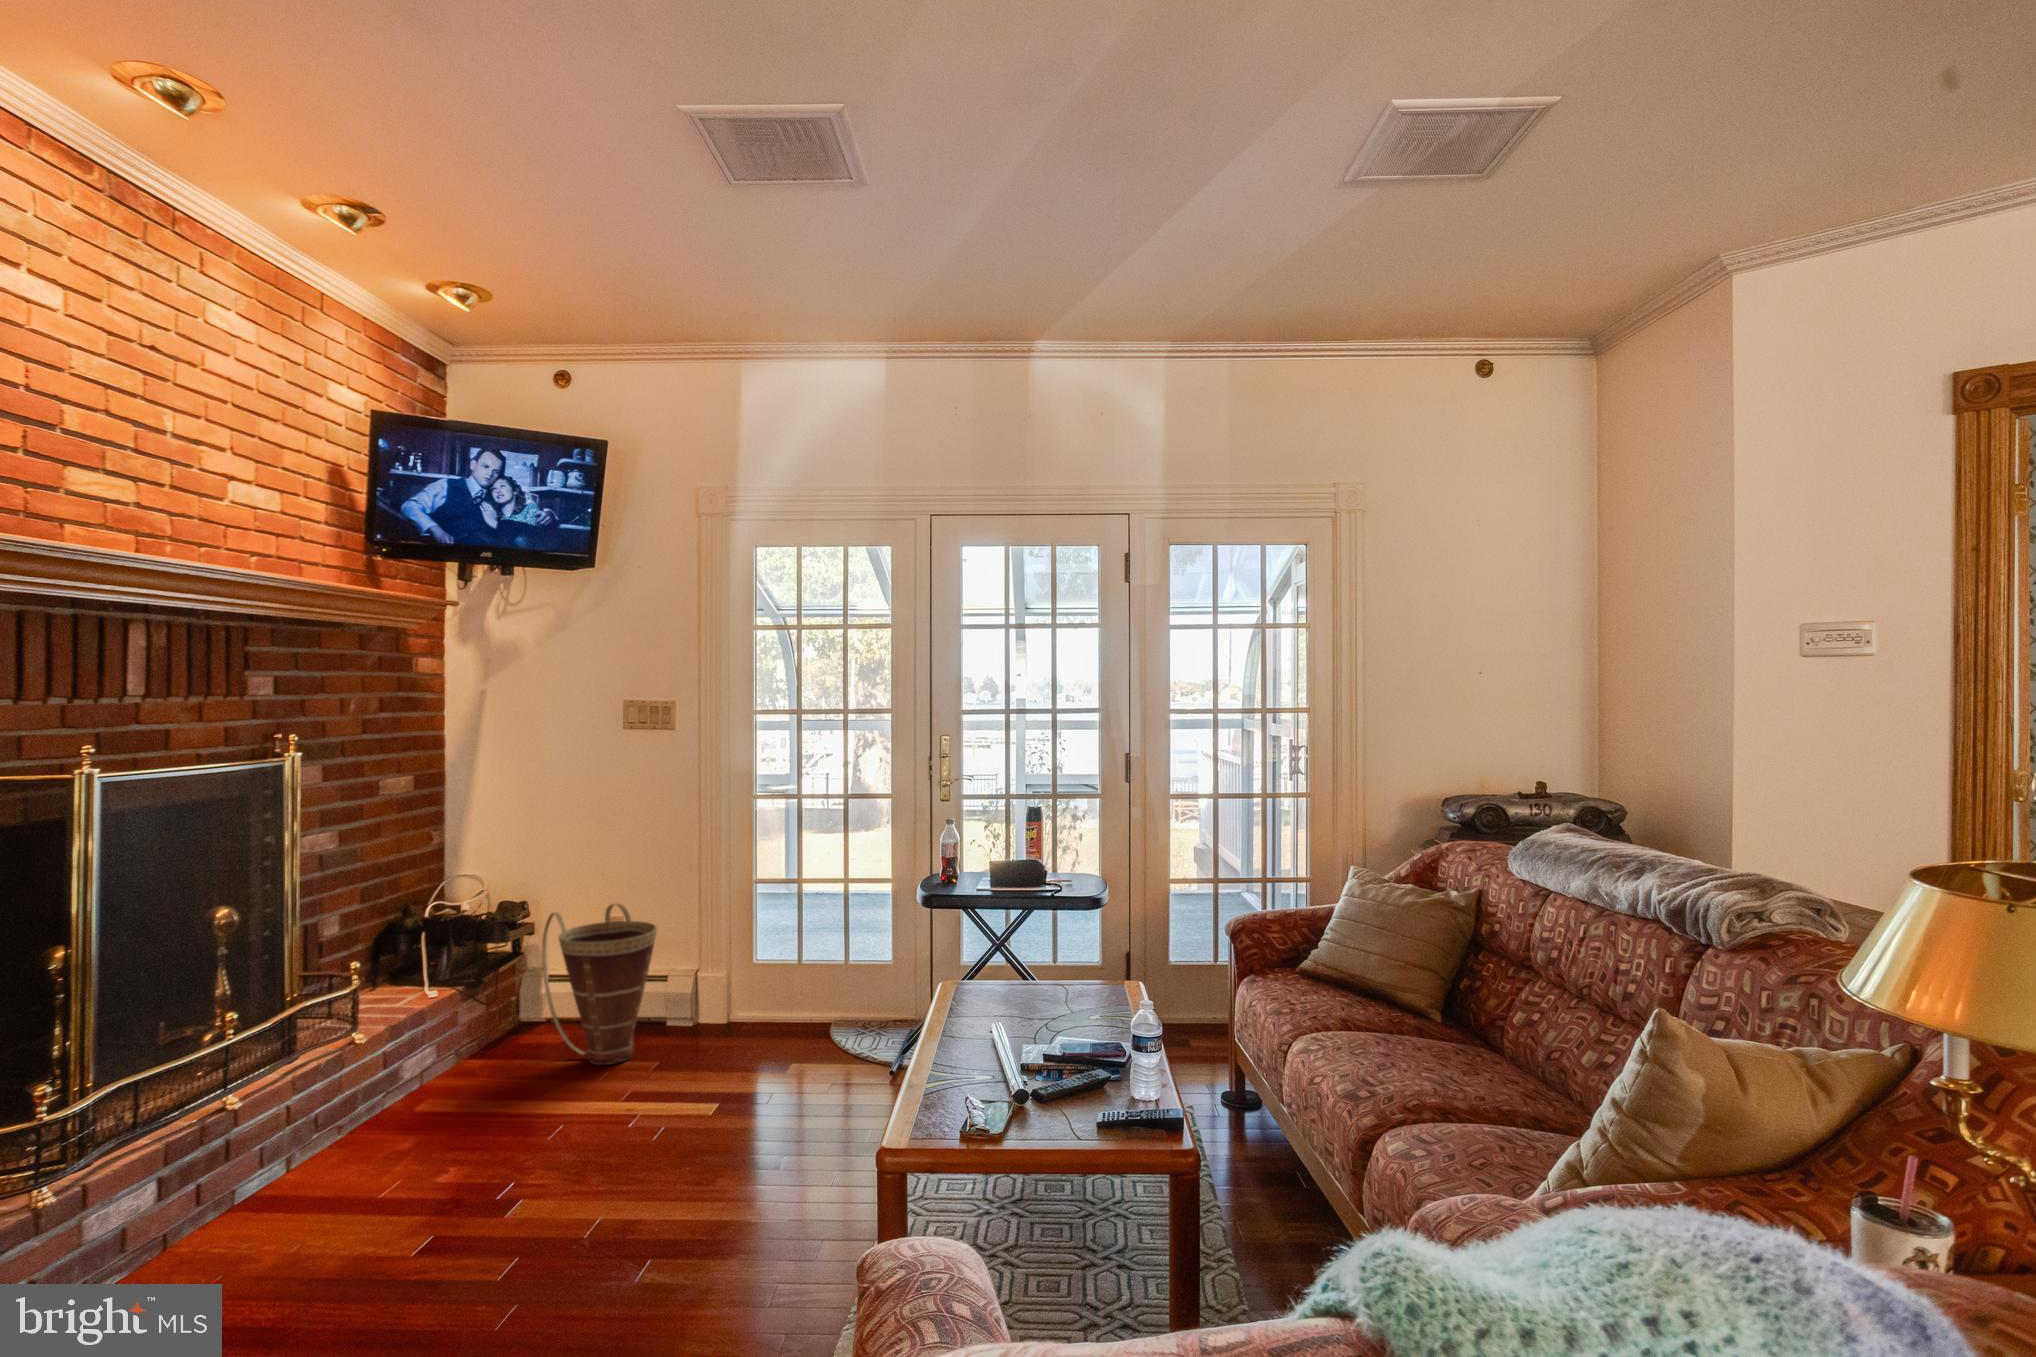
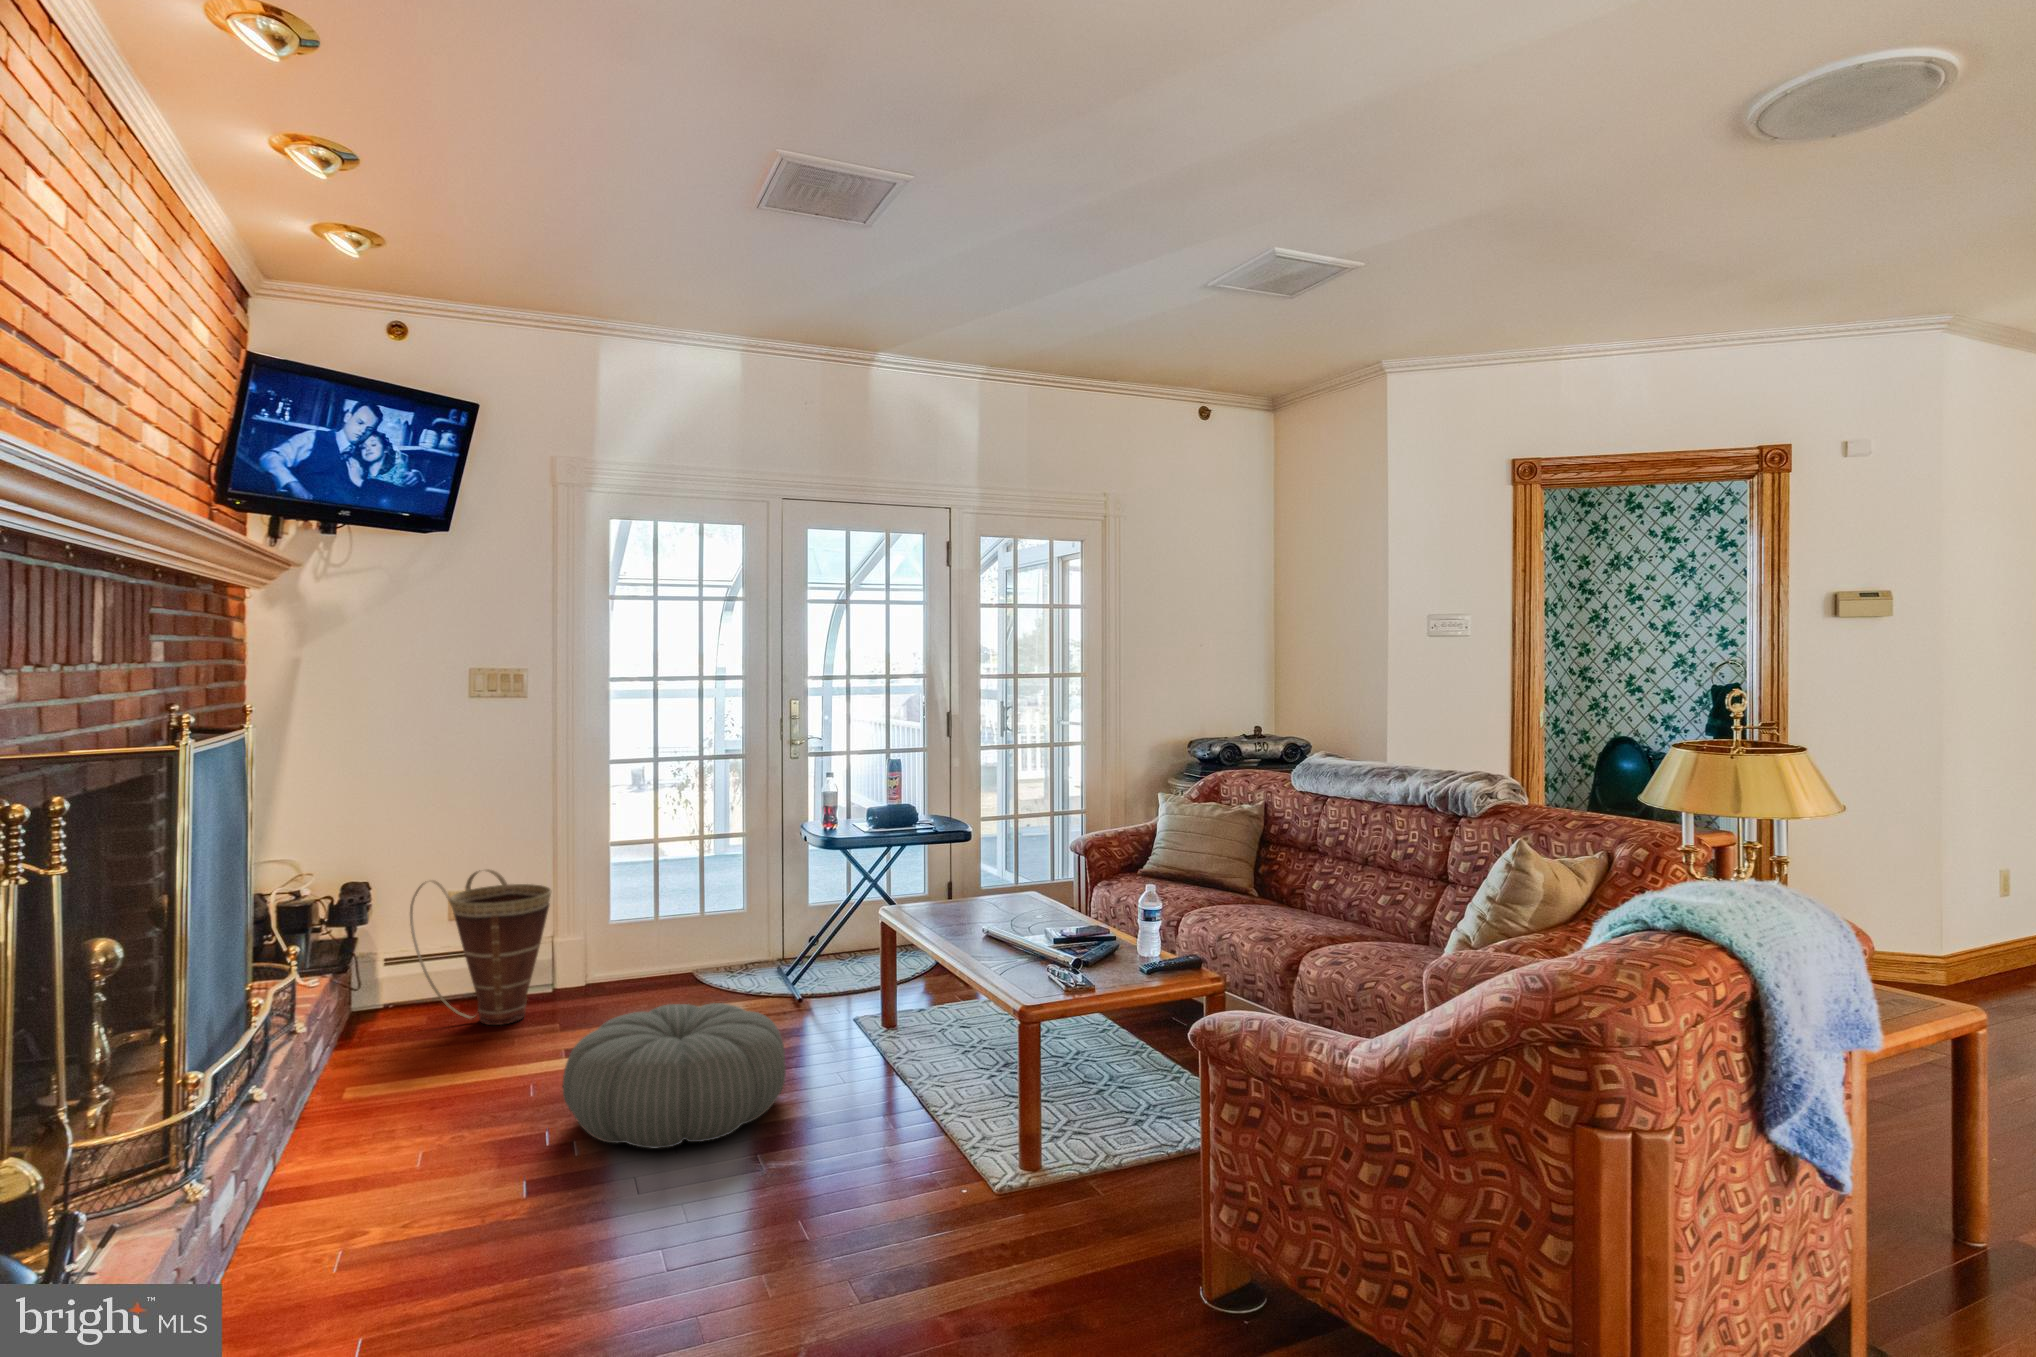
pouf: none [492,1080,749,1254] -> present [563,1003,786,1148]

